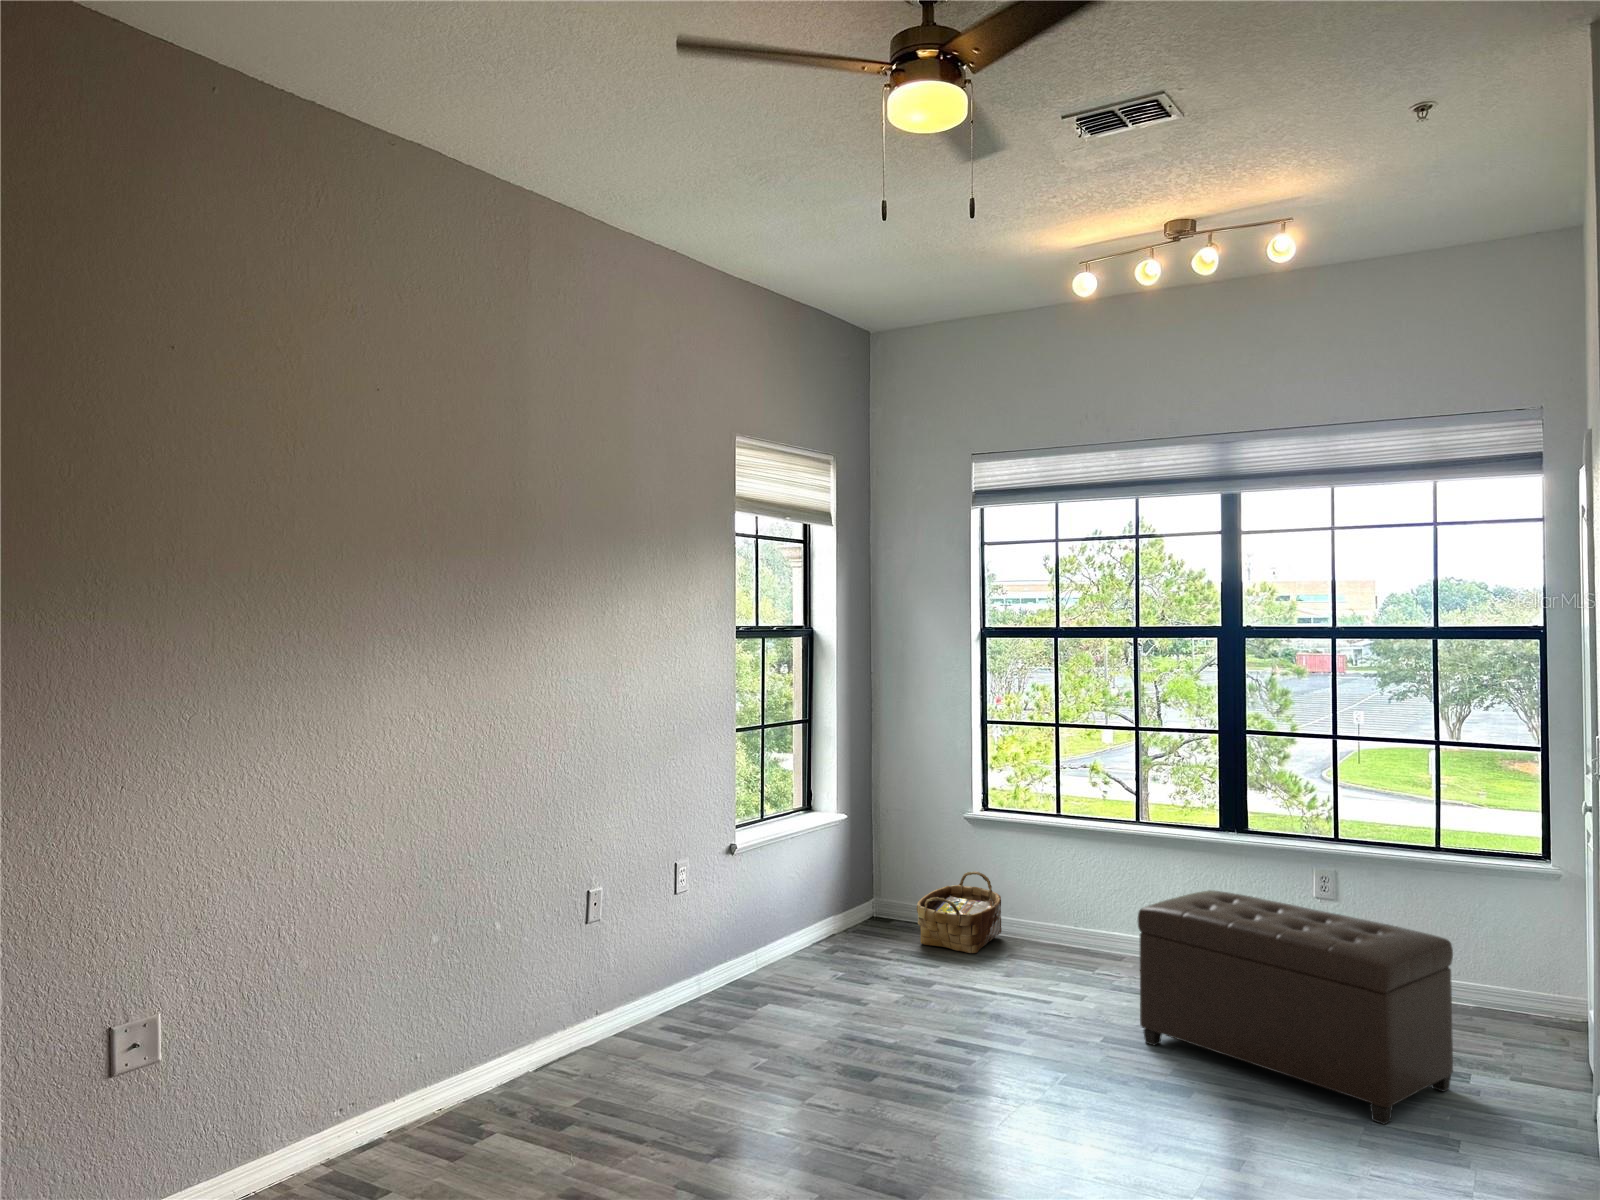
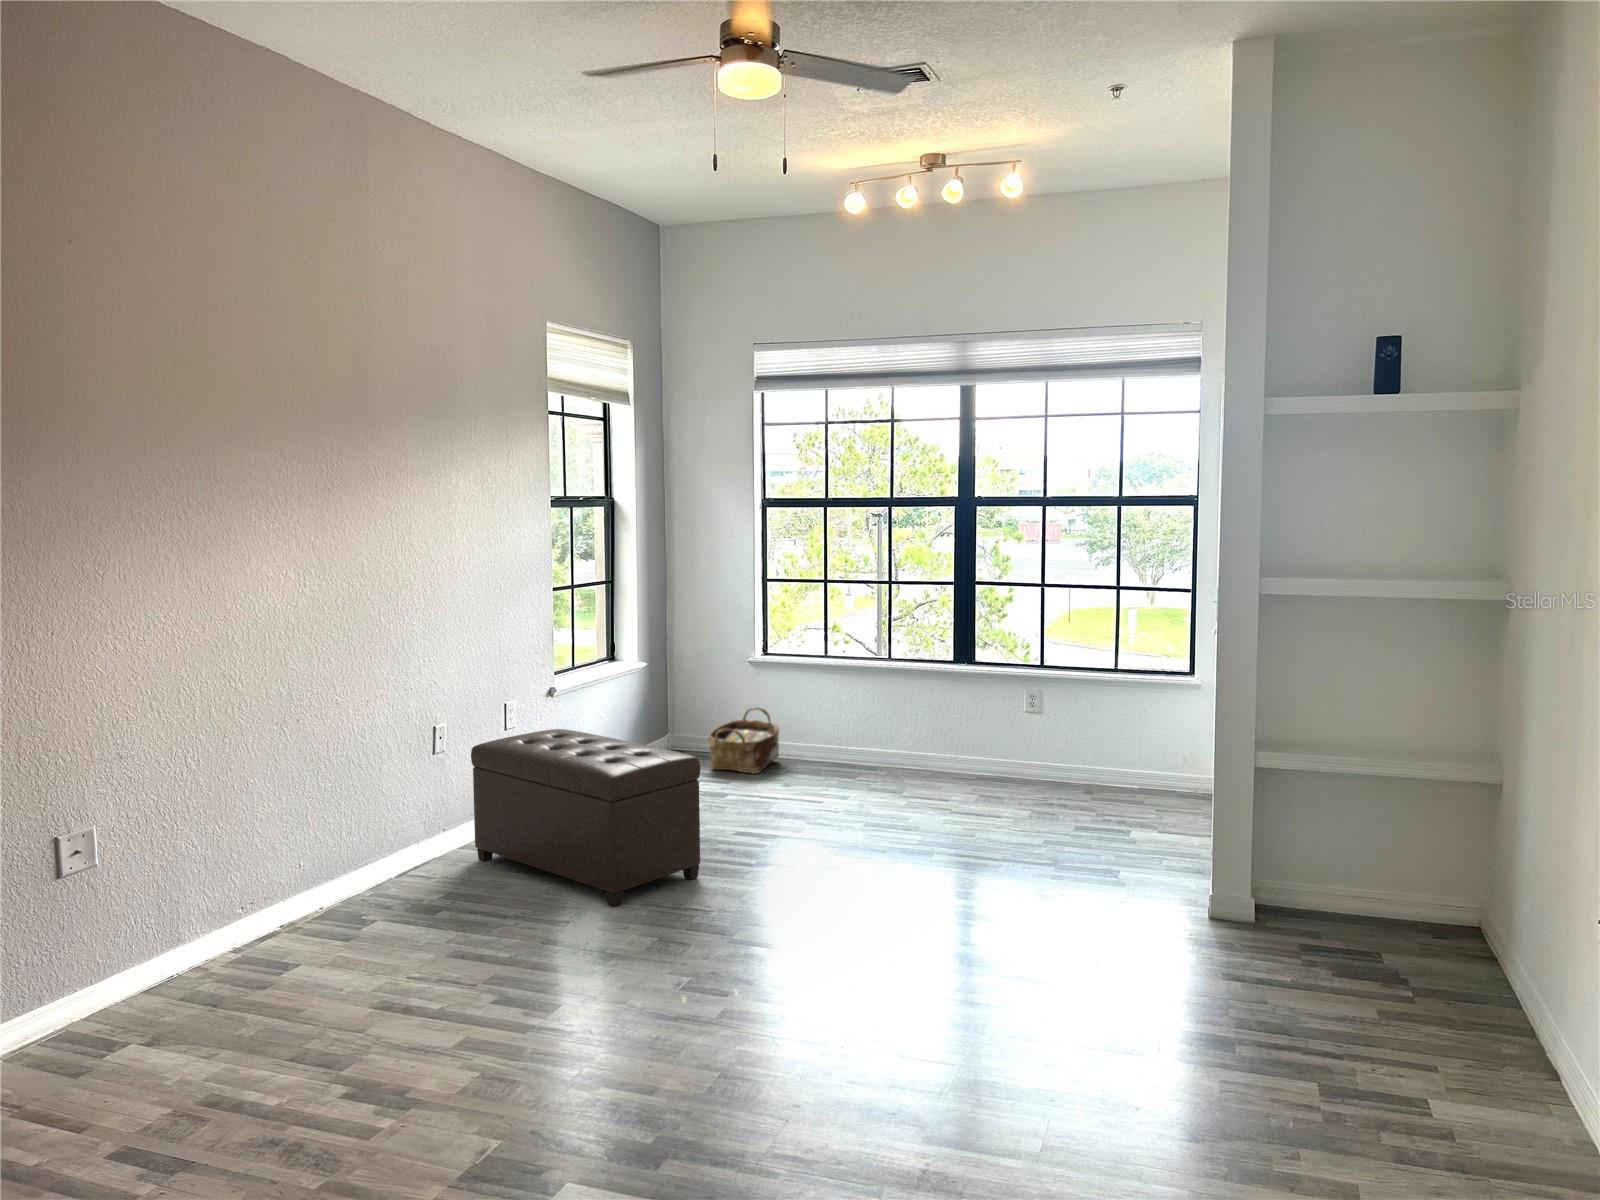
ottoman: present [1138,890,1453,1124] -> present [471,729,701,906]

